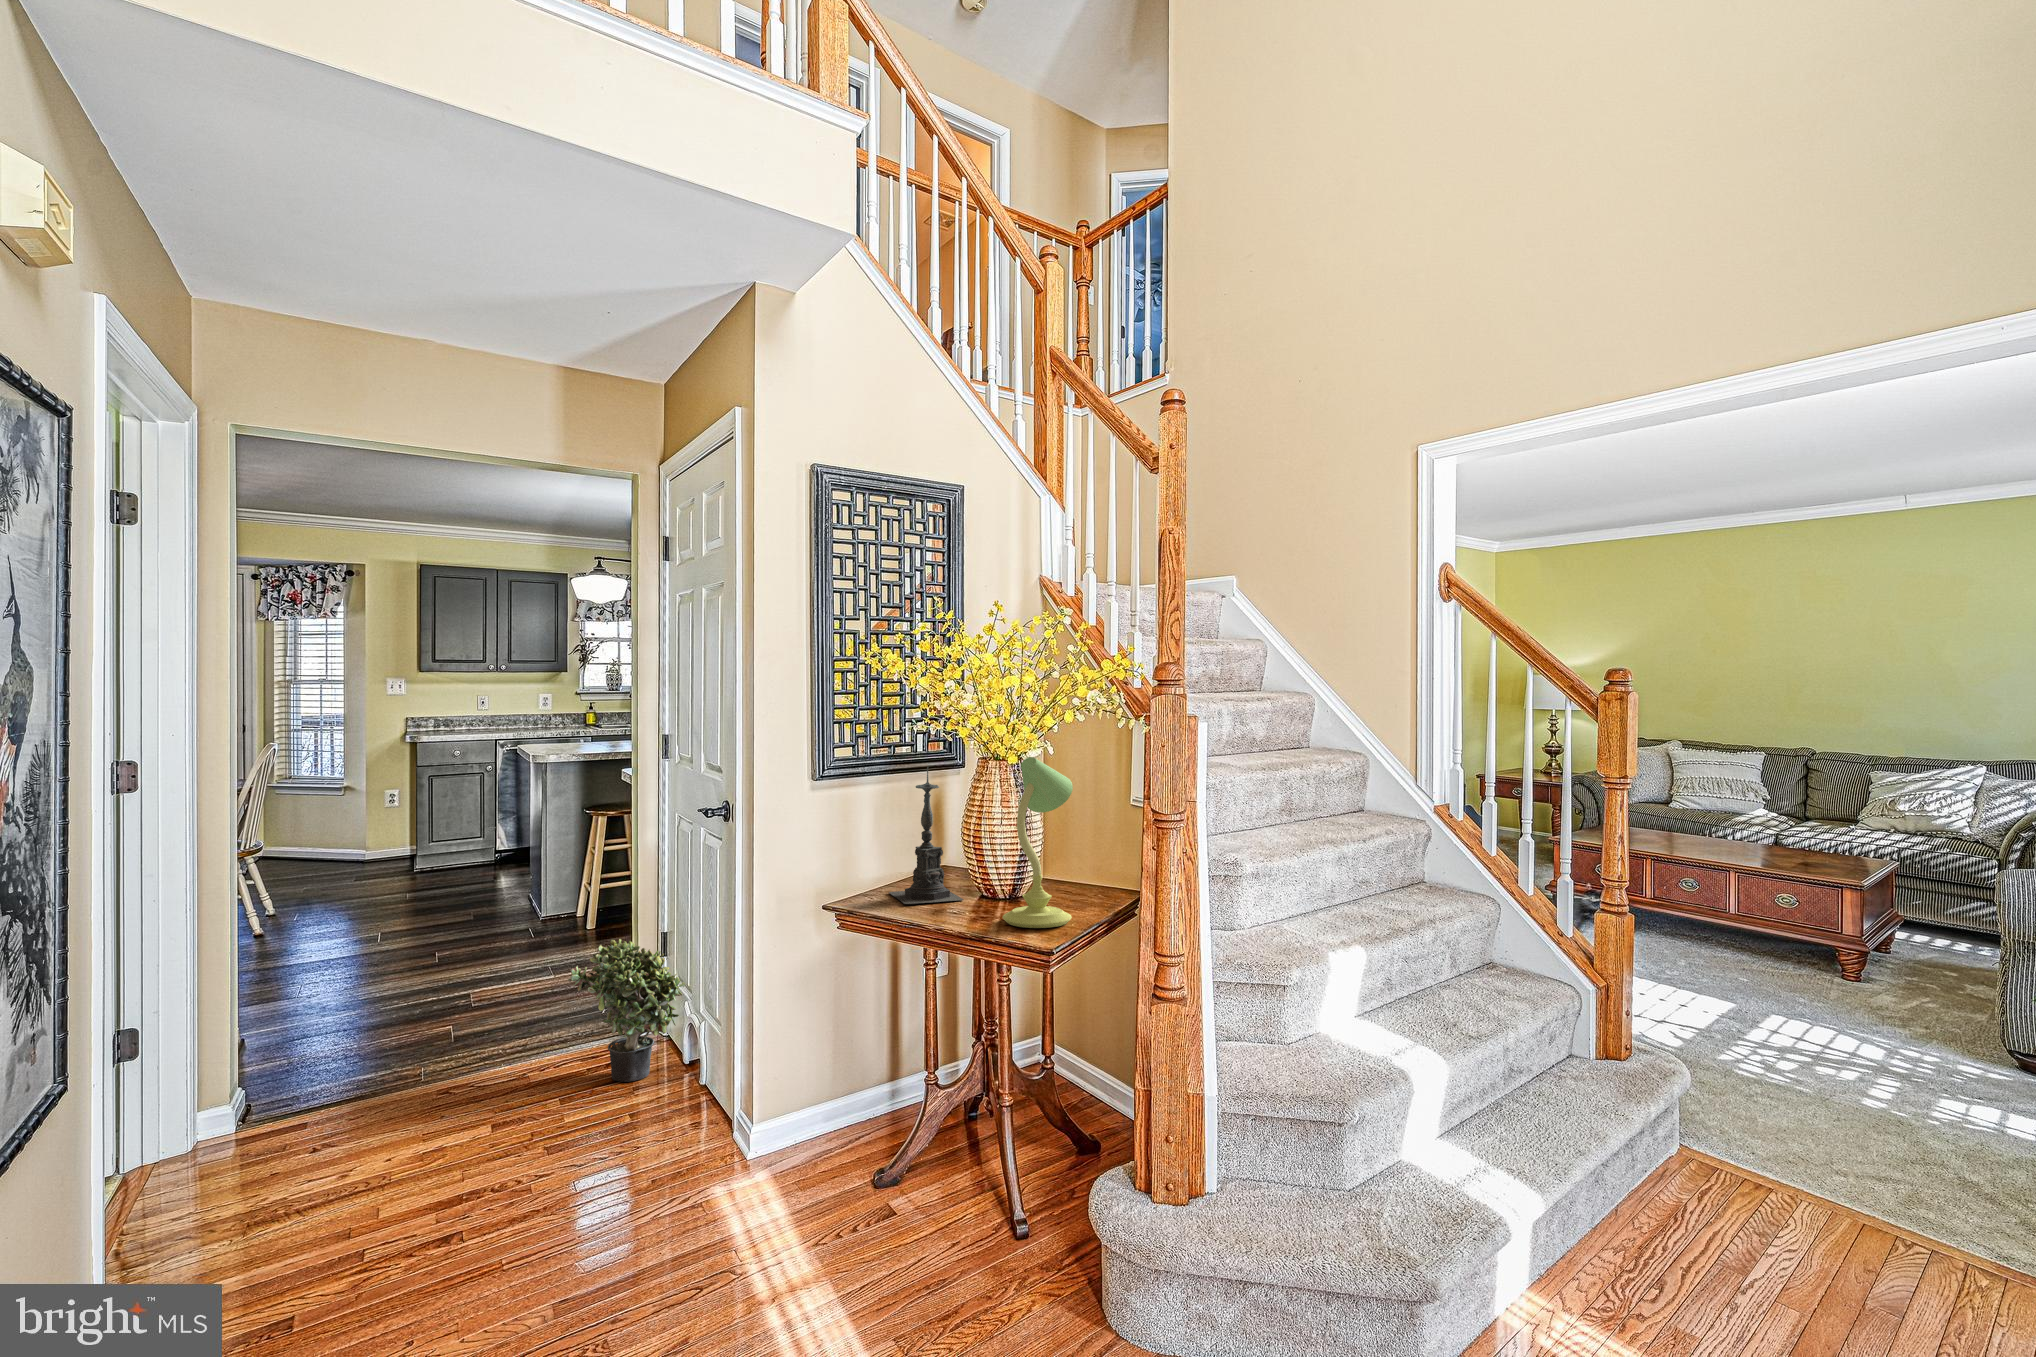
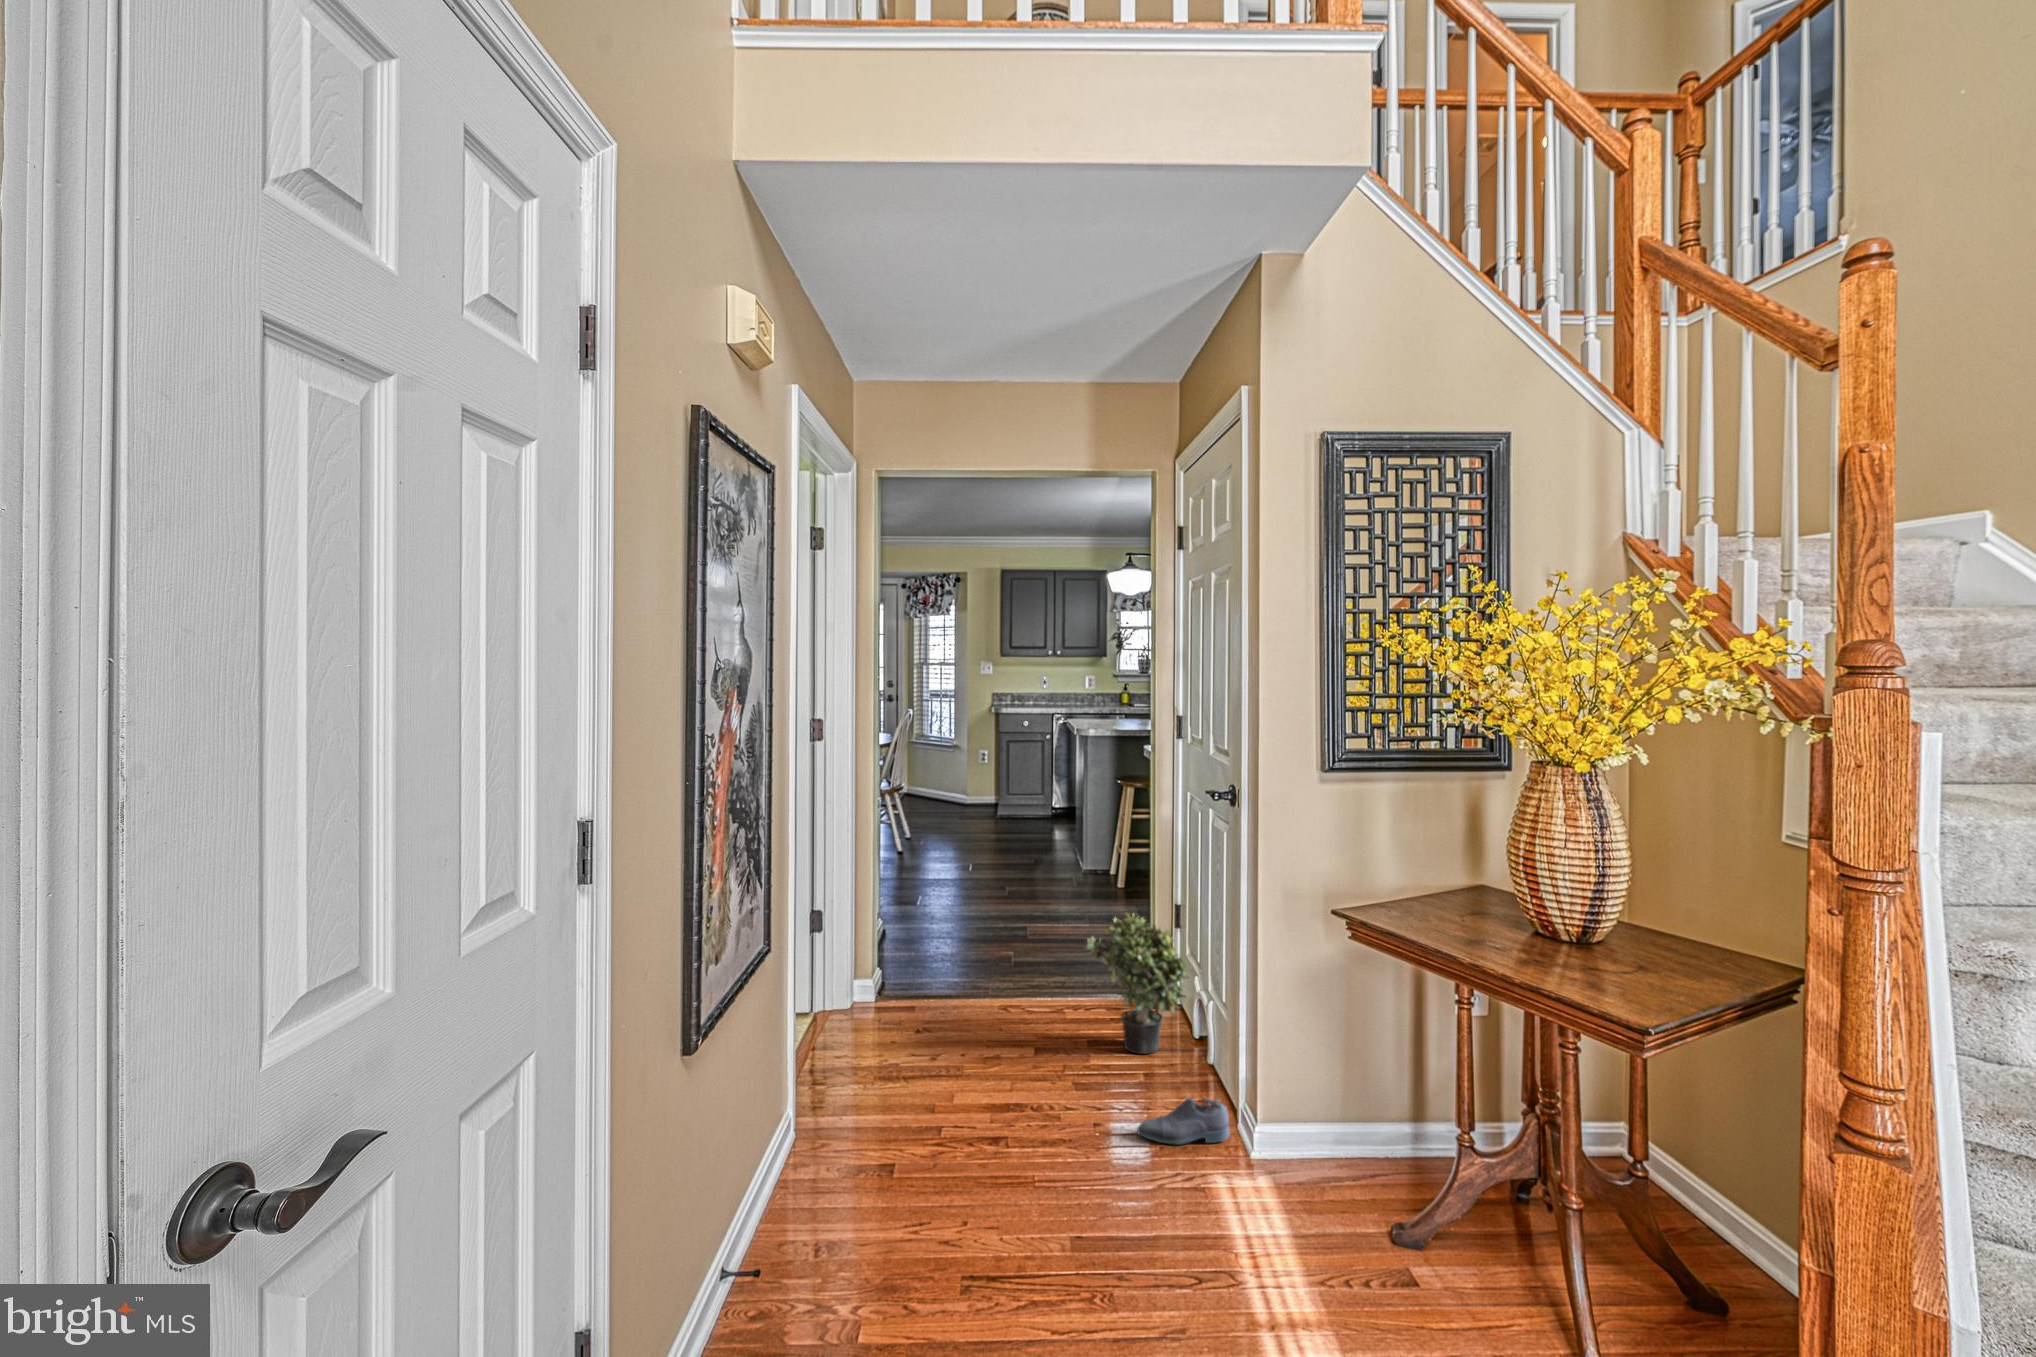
table lamp: present [1003,757,1073,928] -> none [1570,767,1680,997]
candle holder: present [889,767,964,904] -> none [1411,769,1512,935]
shoe: none [634,1099,727,1152] -> present [1137,1097,1230,1145]

